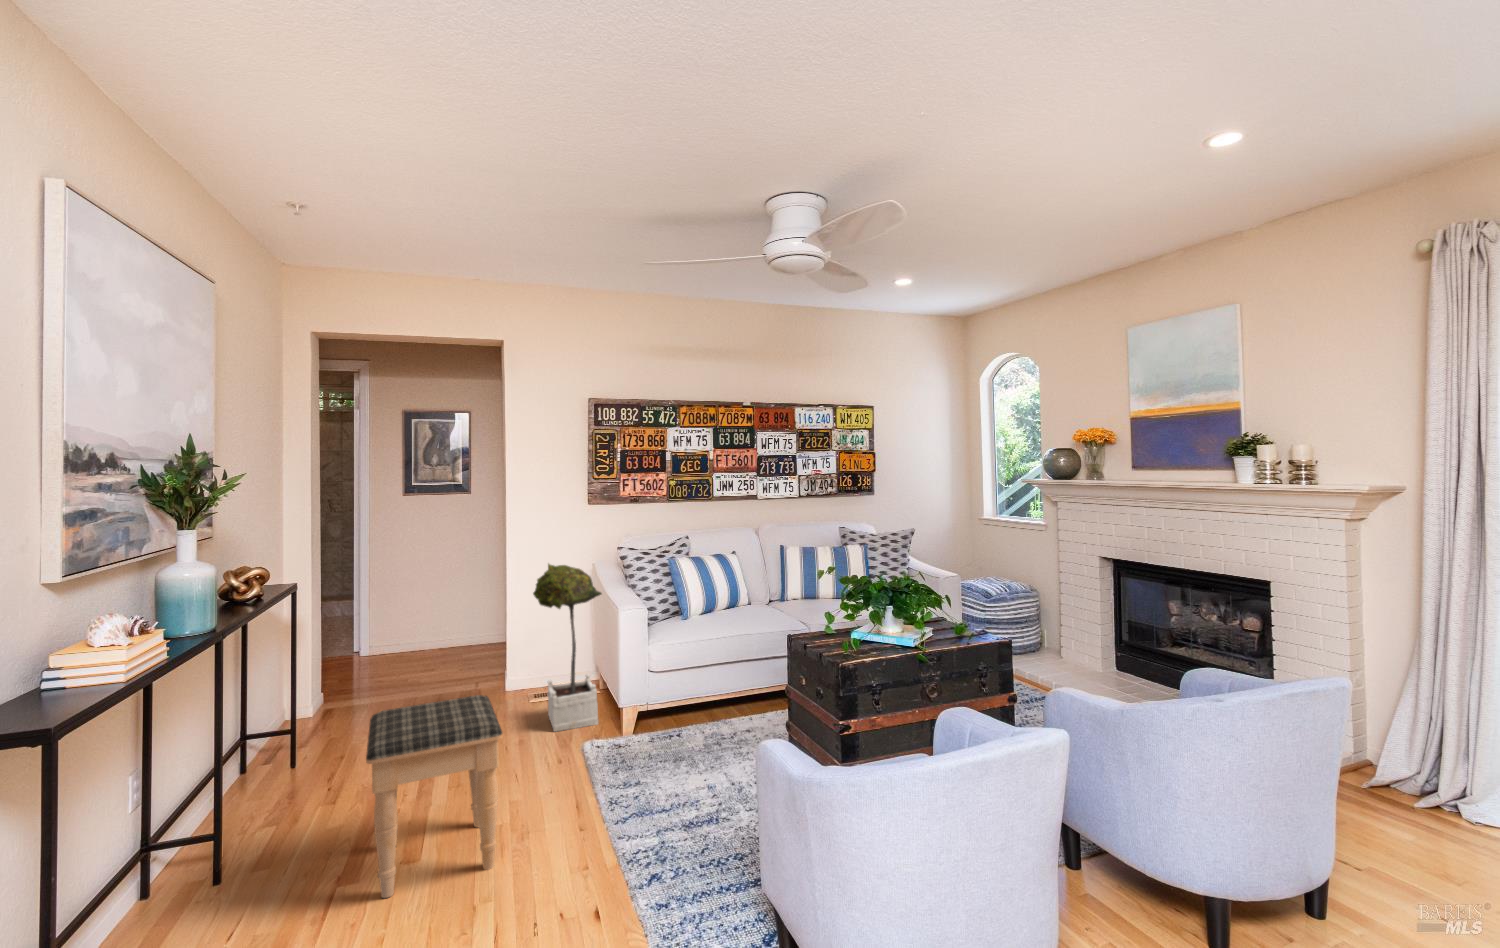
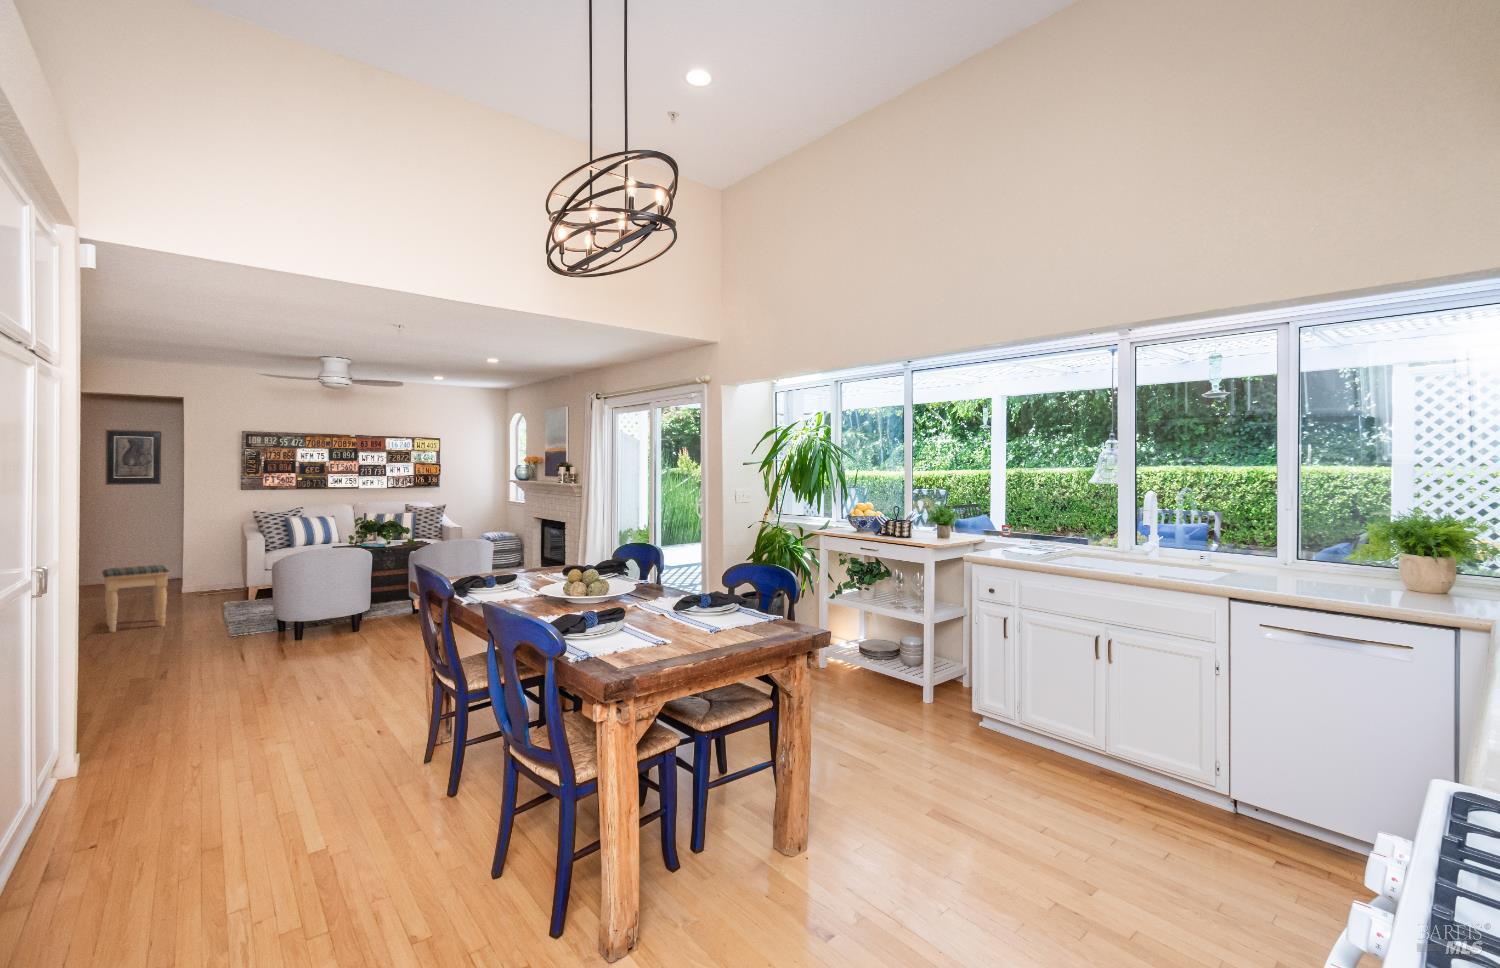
potted tree: present [533,564,602,731] -> none [197,518,241,602]

